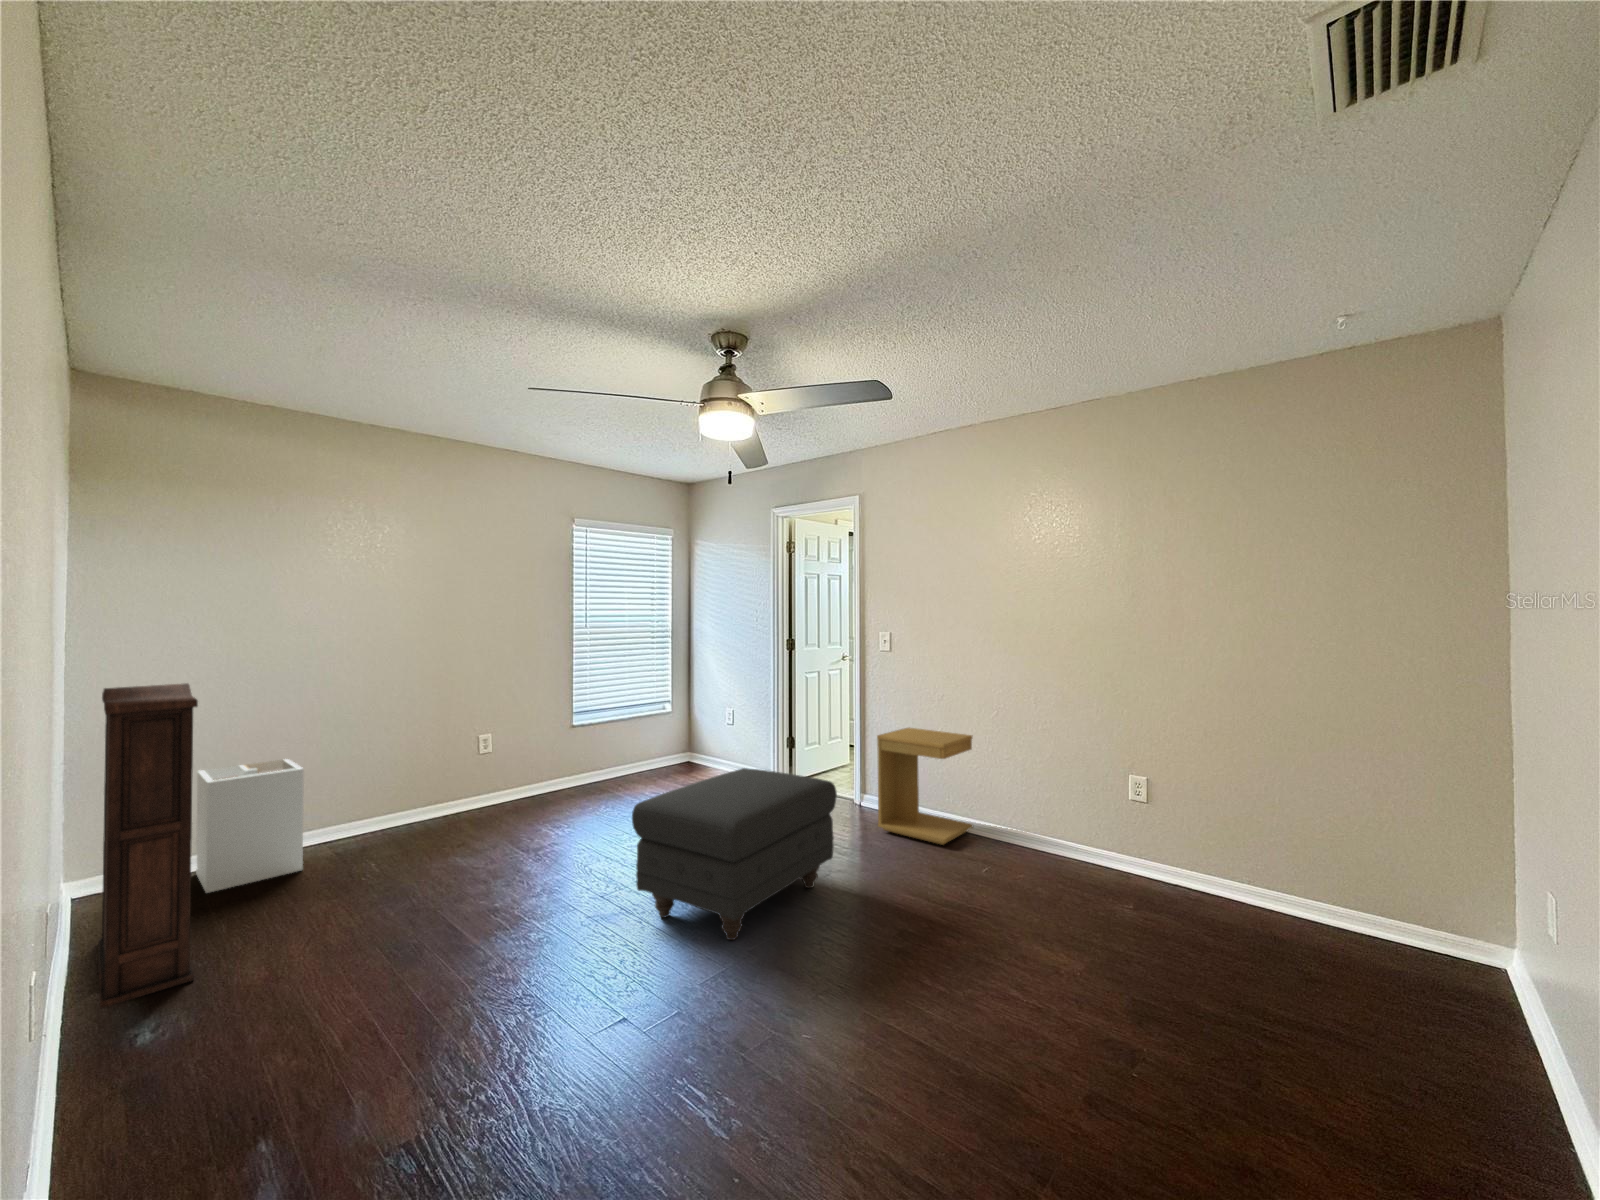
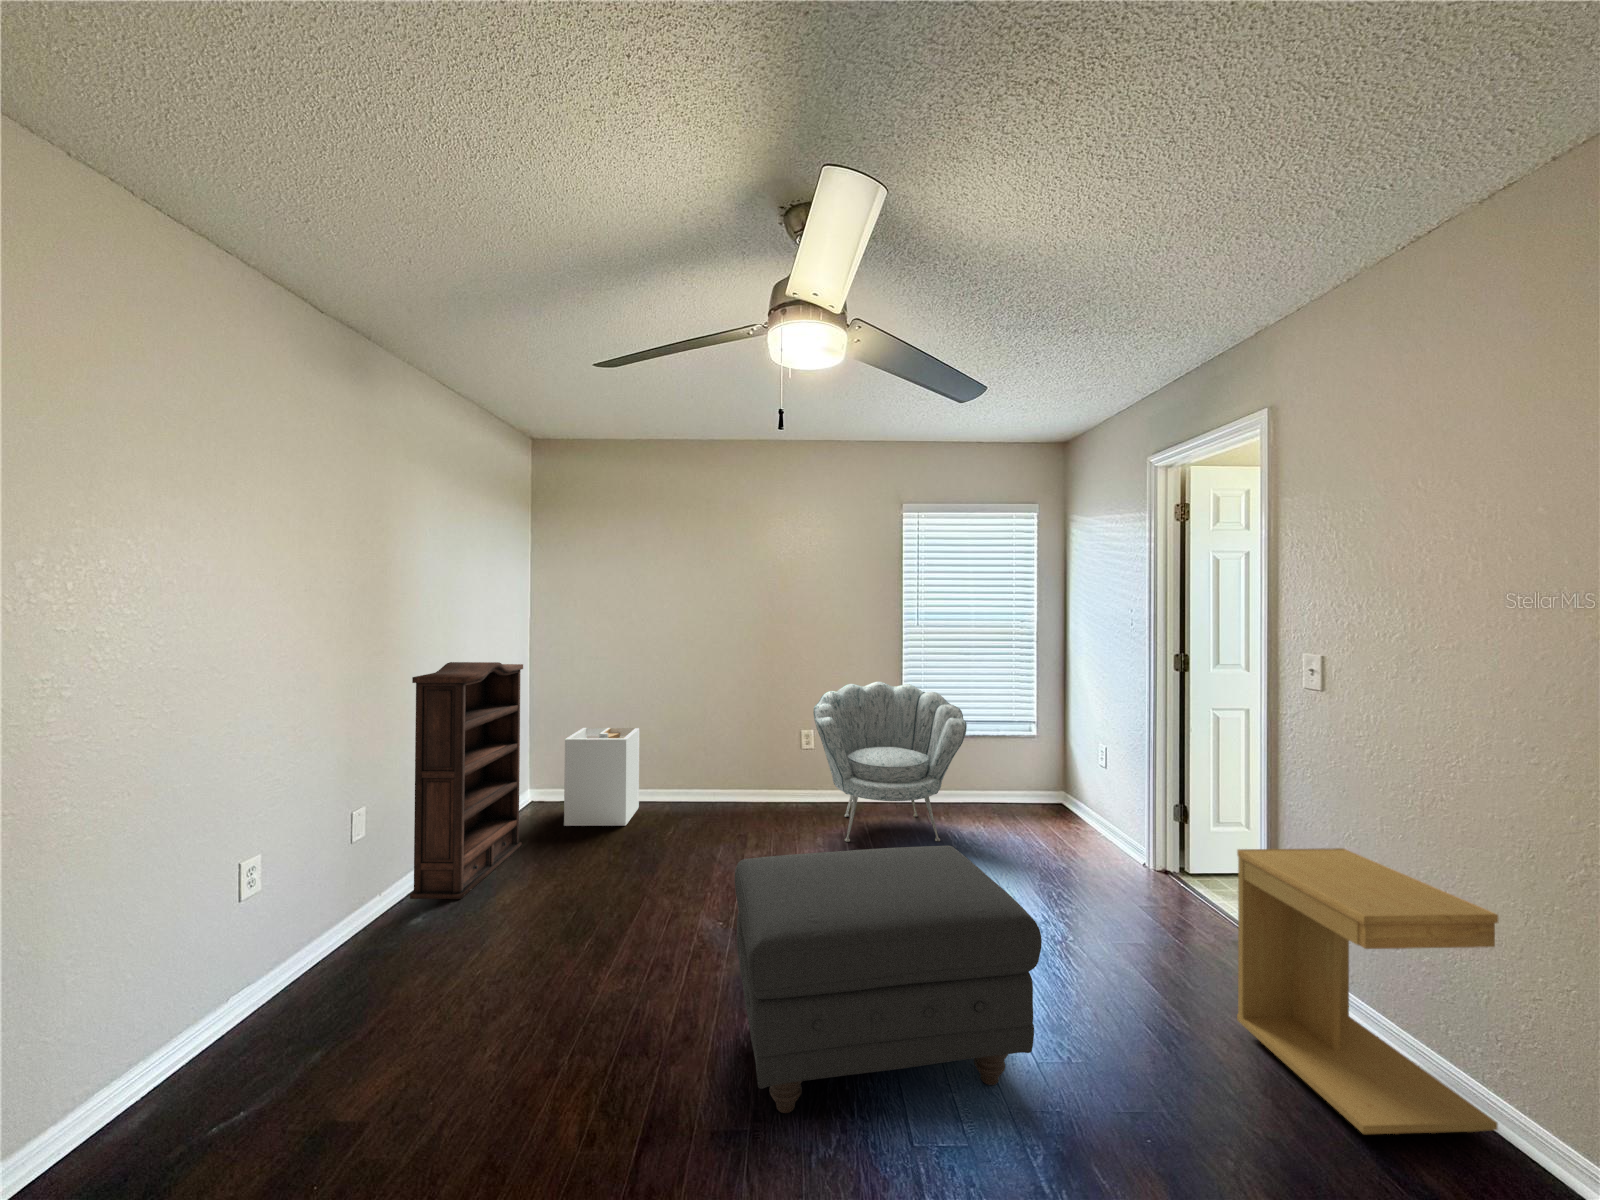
armchair: none [519,679,657,820] -> present [813,682,967,842]

